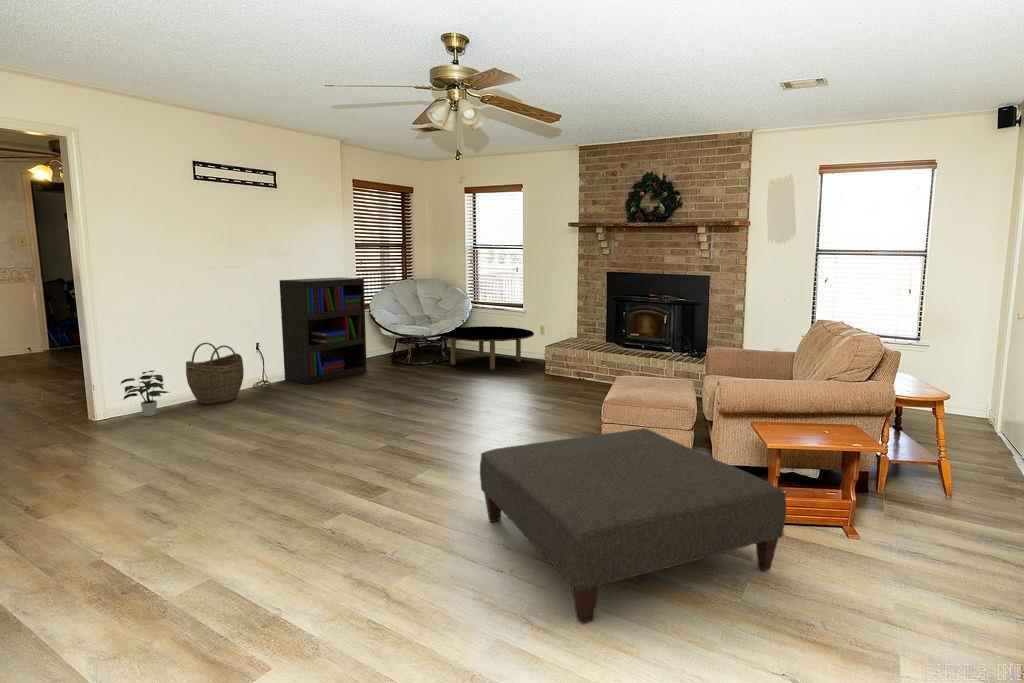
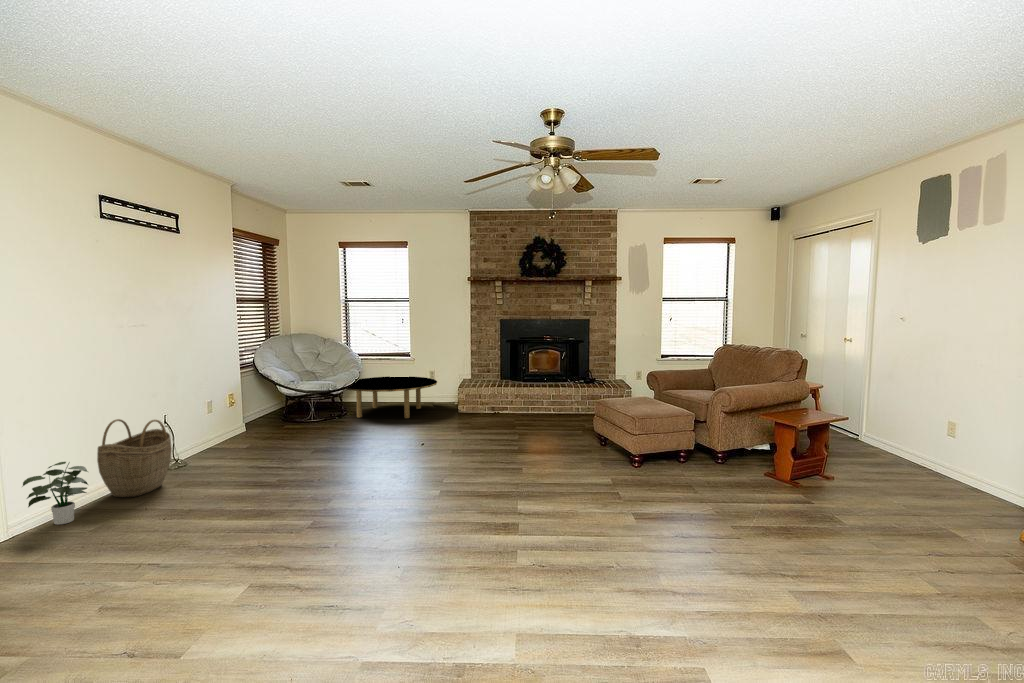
bookshelf: present [279,277,367,385] -> none [185,334,278,457]
ottoman: present [480,428,786,624] -> none [617,441,845,591]

